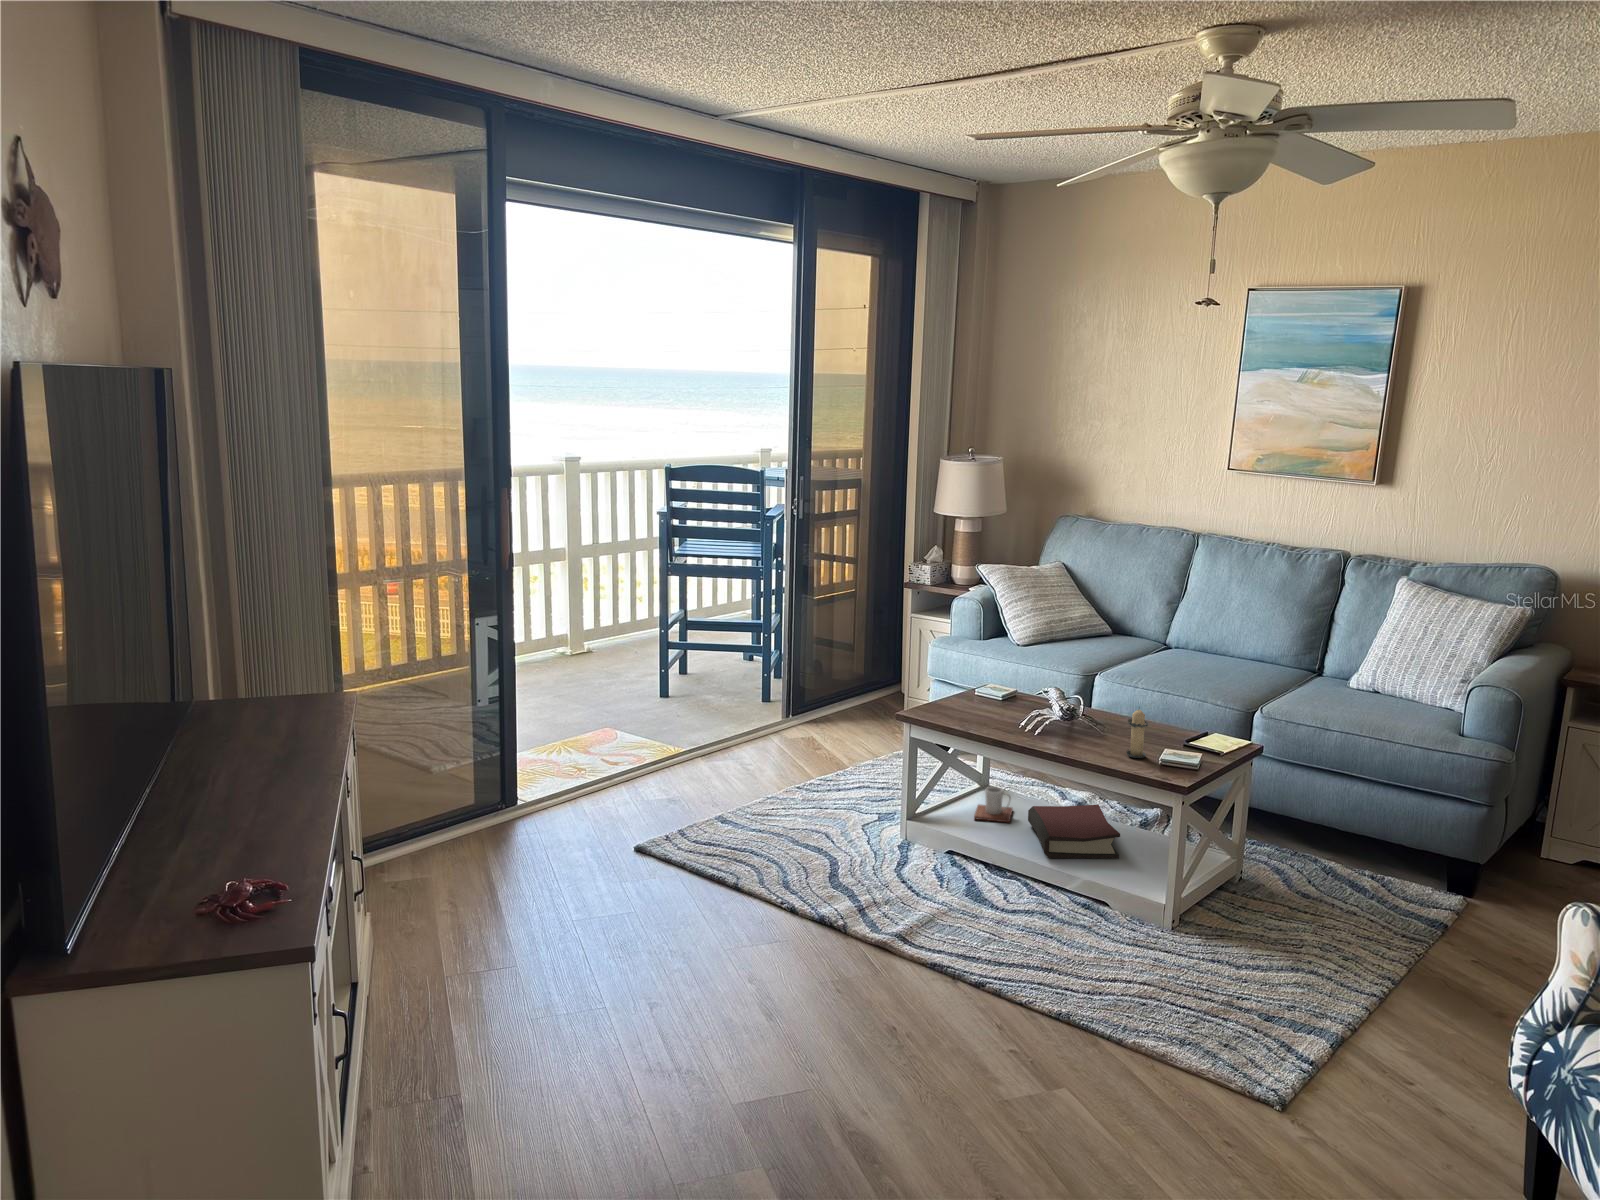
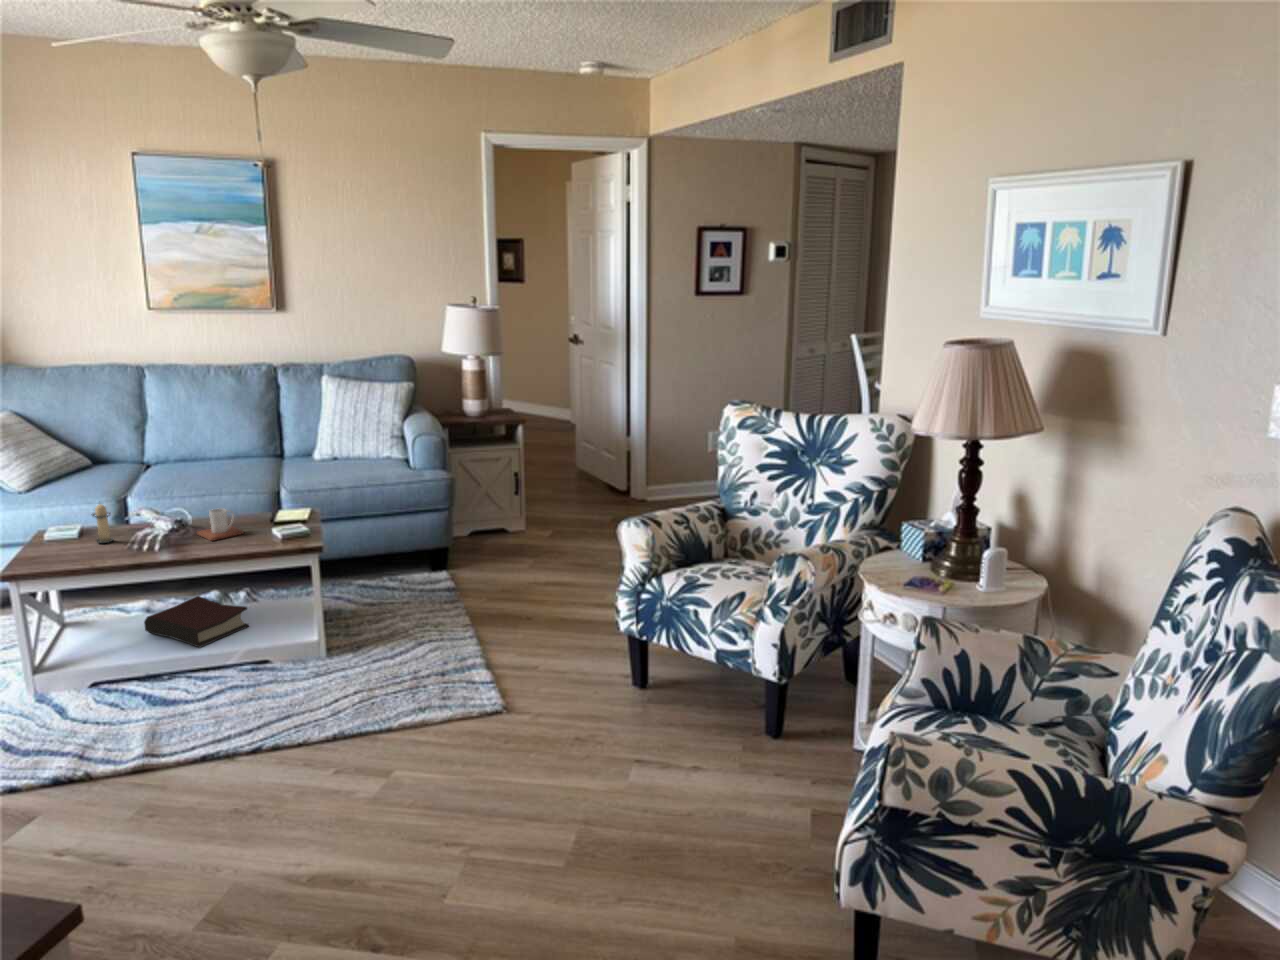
candle: present [1126,709,1148,758] -> present [92,504,113,543]
mug: present [974,787,1013,822] -> present [197,508,244,541]

